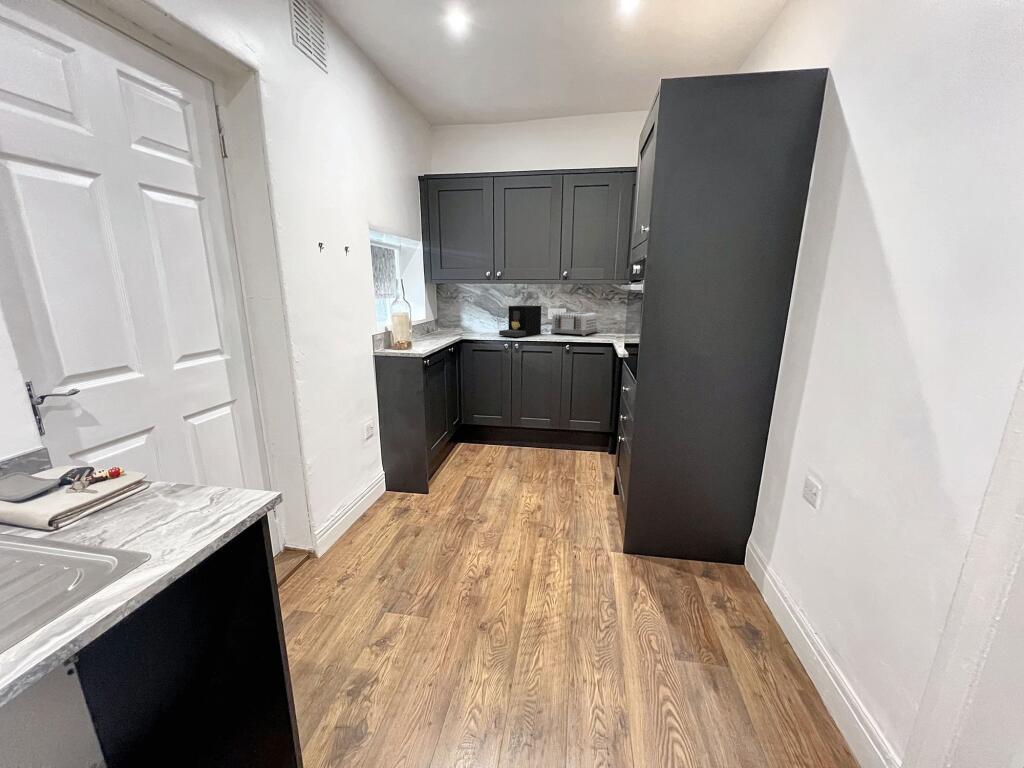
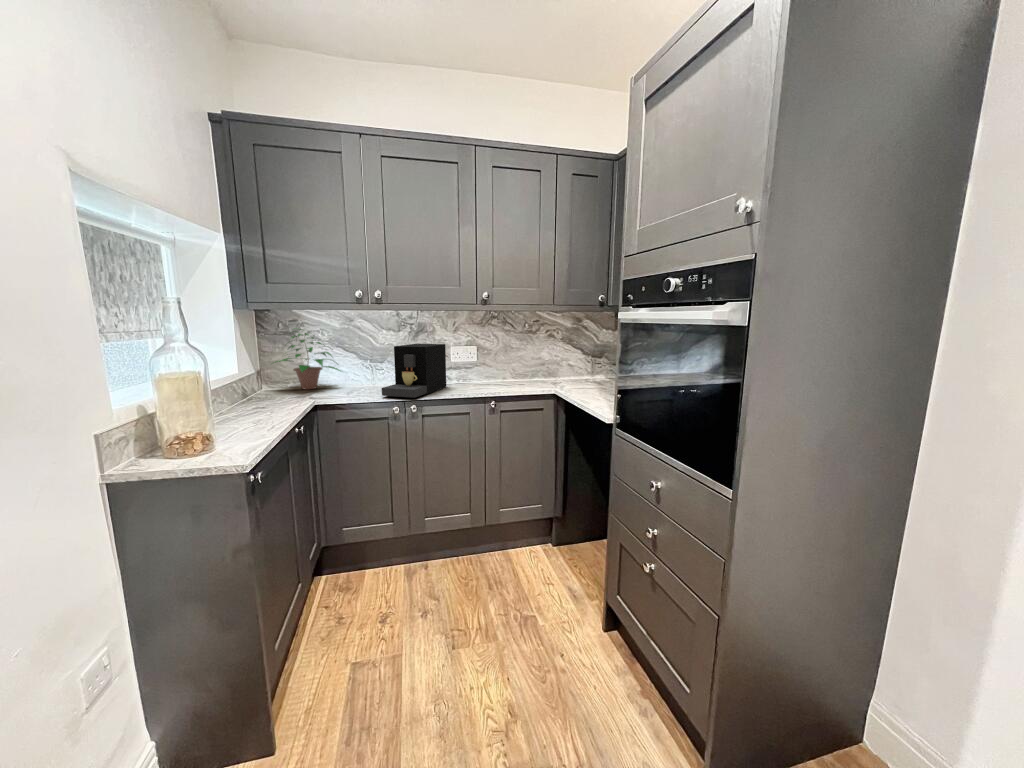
potted plant: none [442,294,481,331] -> present [277,329,340,389]
toaster: present [551,312,597,336] -> none [462,351,526,388]

